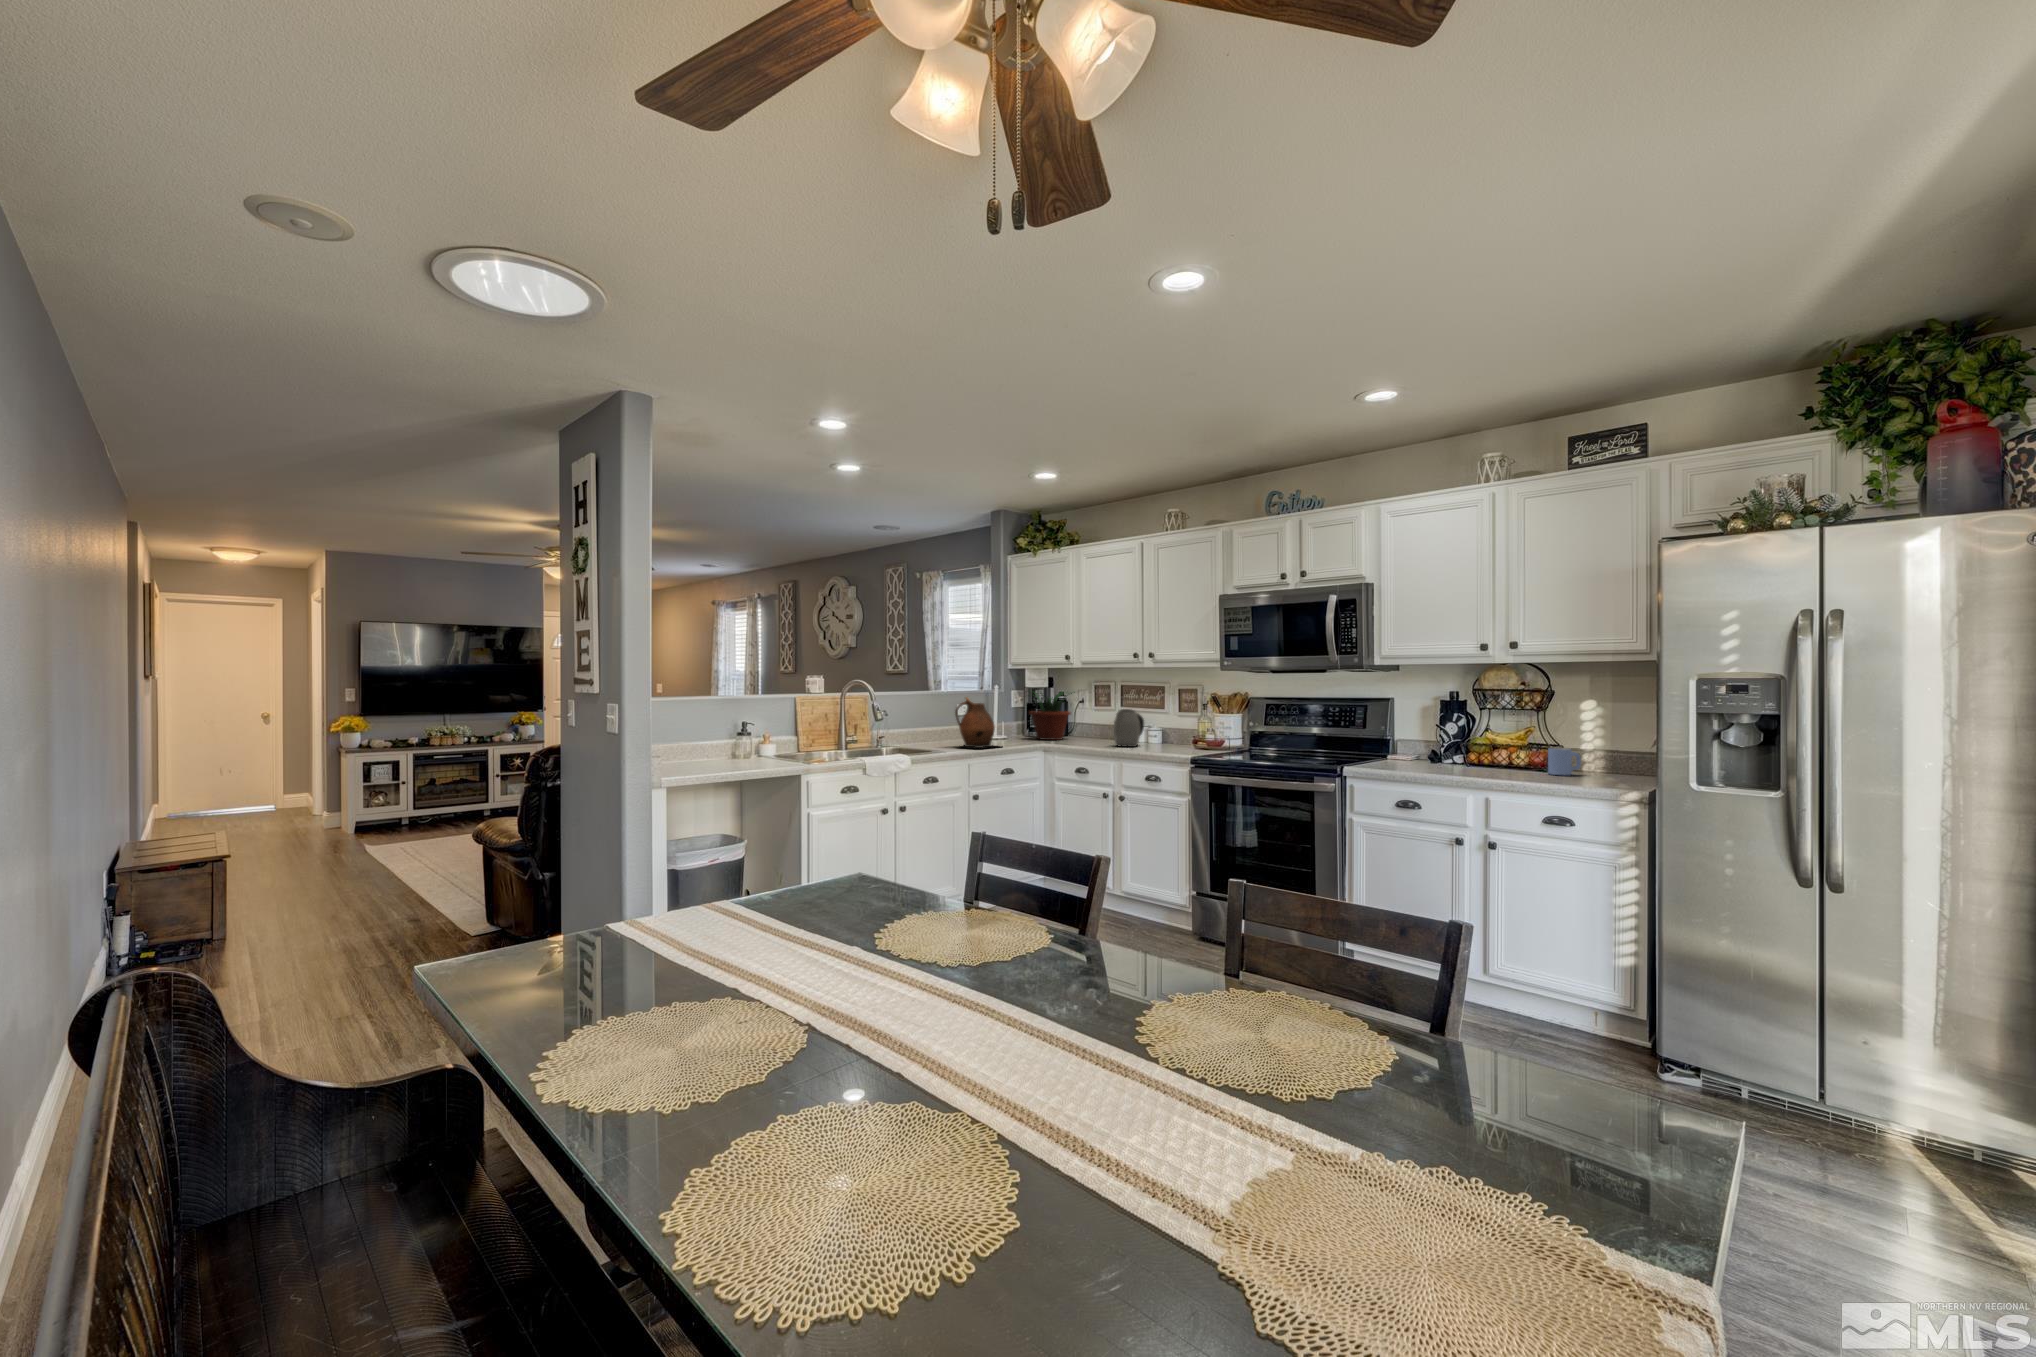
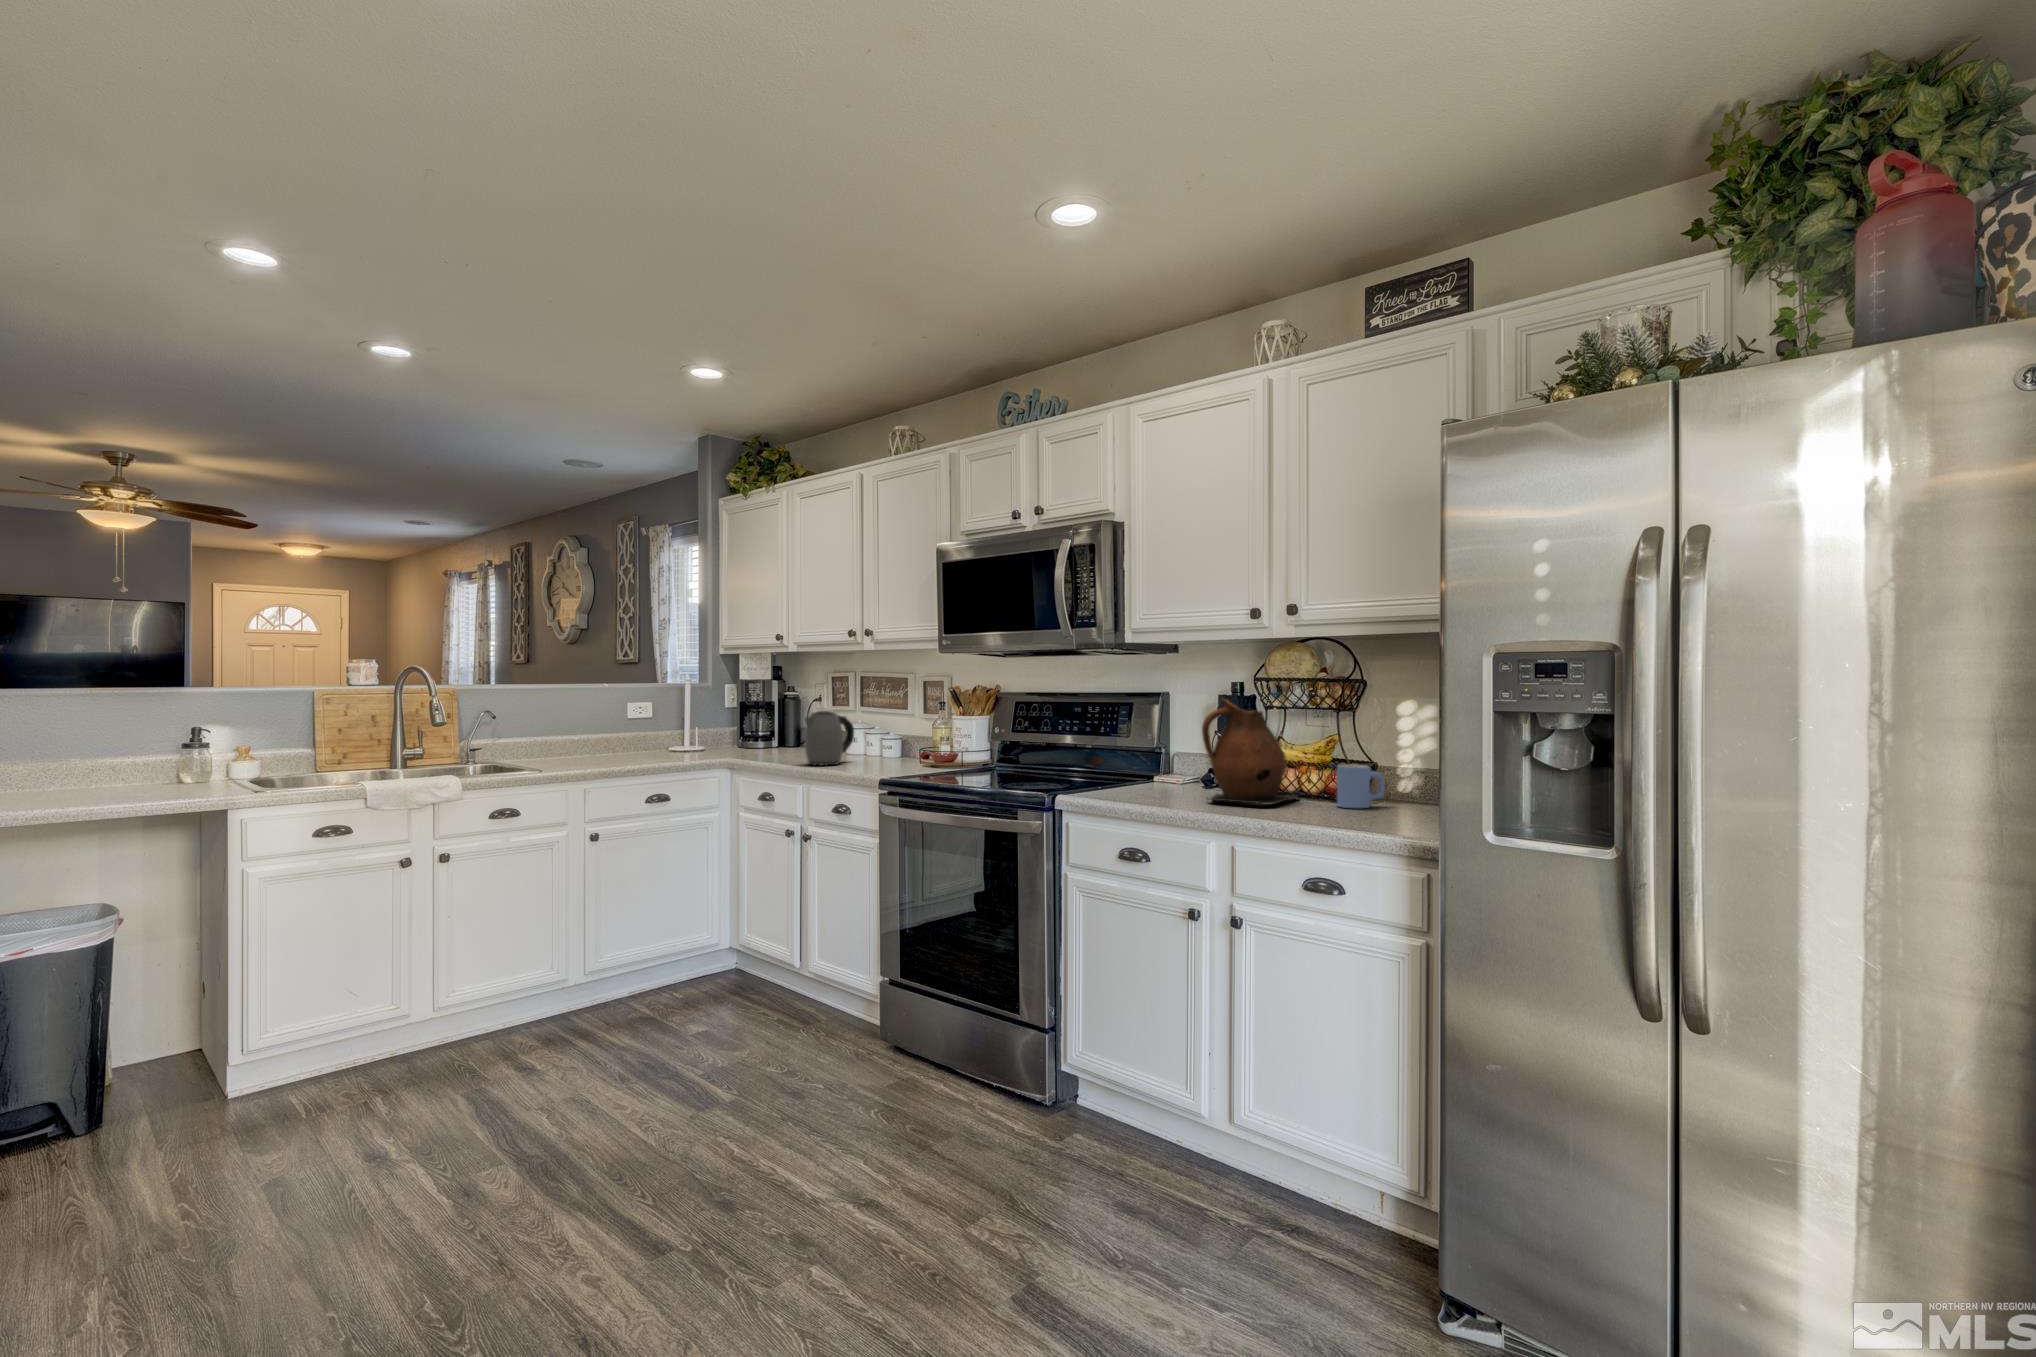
potted plant: present [1029,693,1072,740] -> none [708,686,785,755]
ceramic pitcher: present [955,697,1003,748] -> present [1202,699,1299,806]

